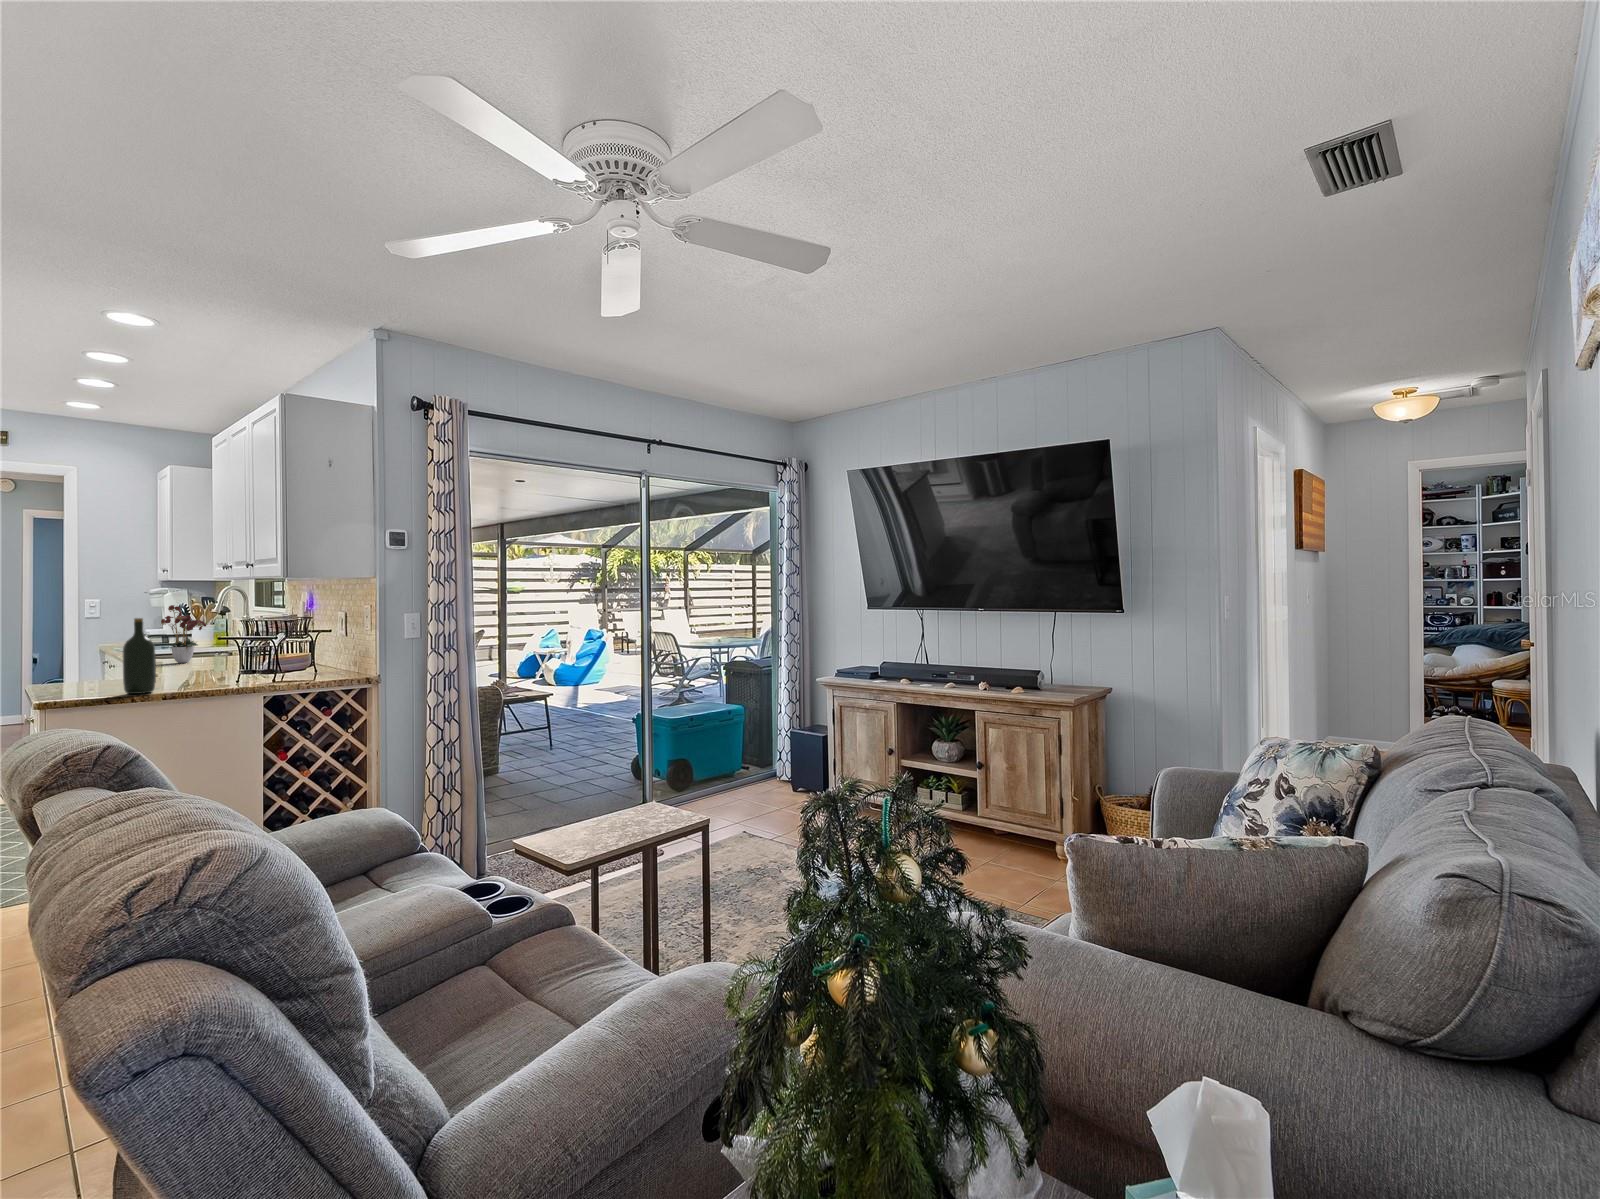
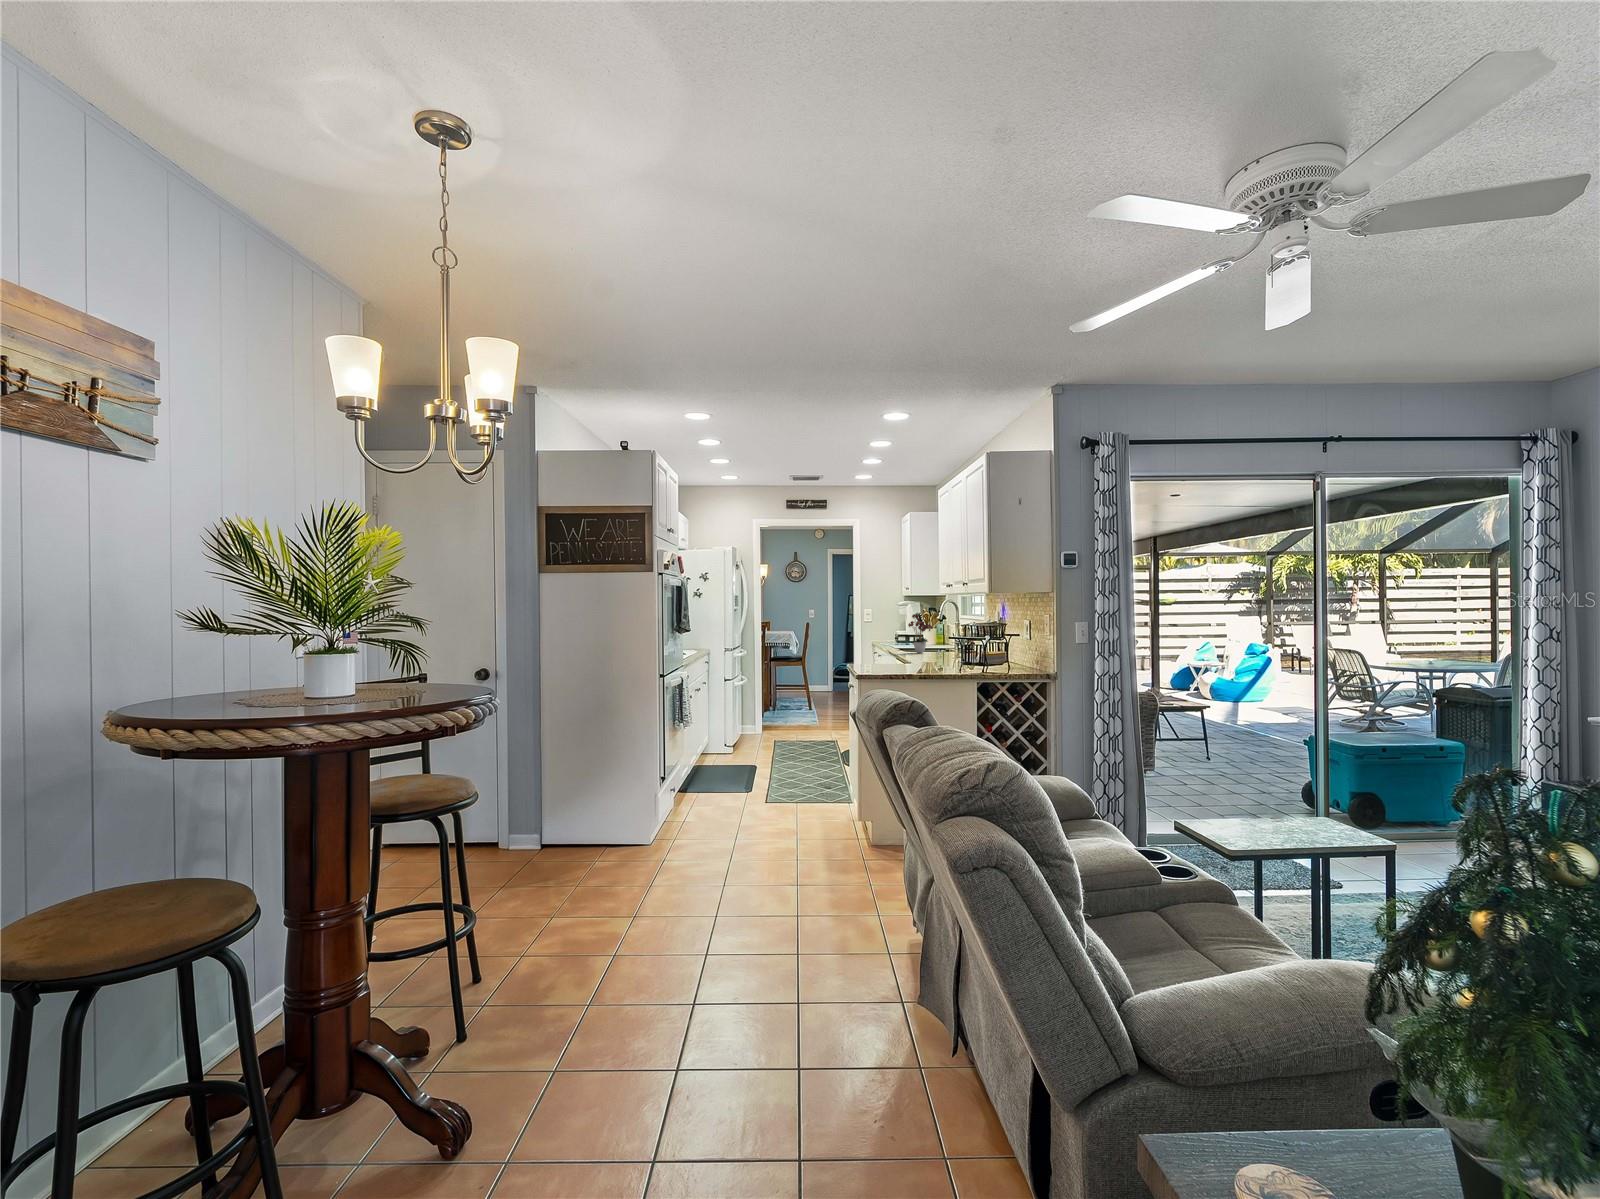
wine bottle: present [123,618,156,694] -> none [890,622,908,673]

